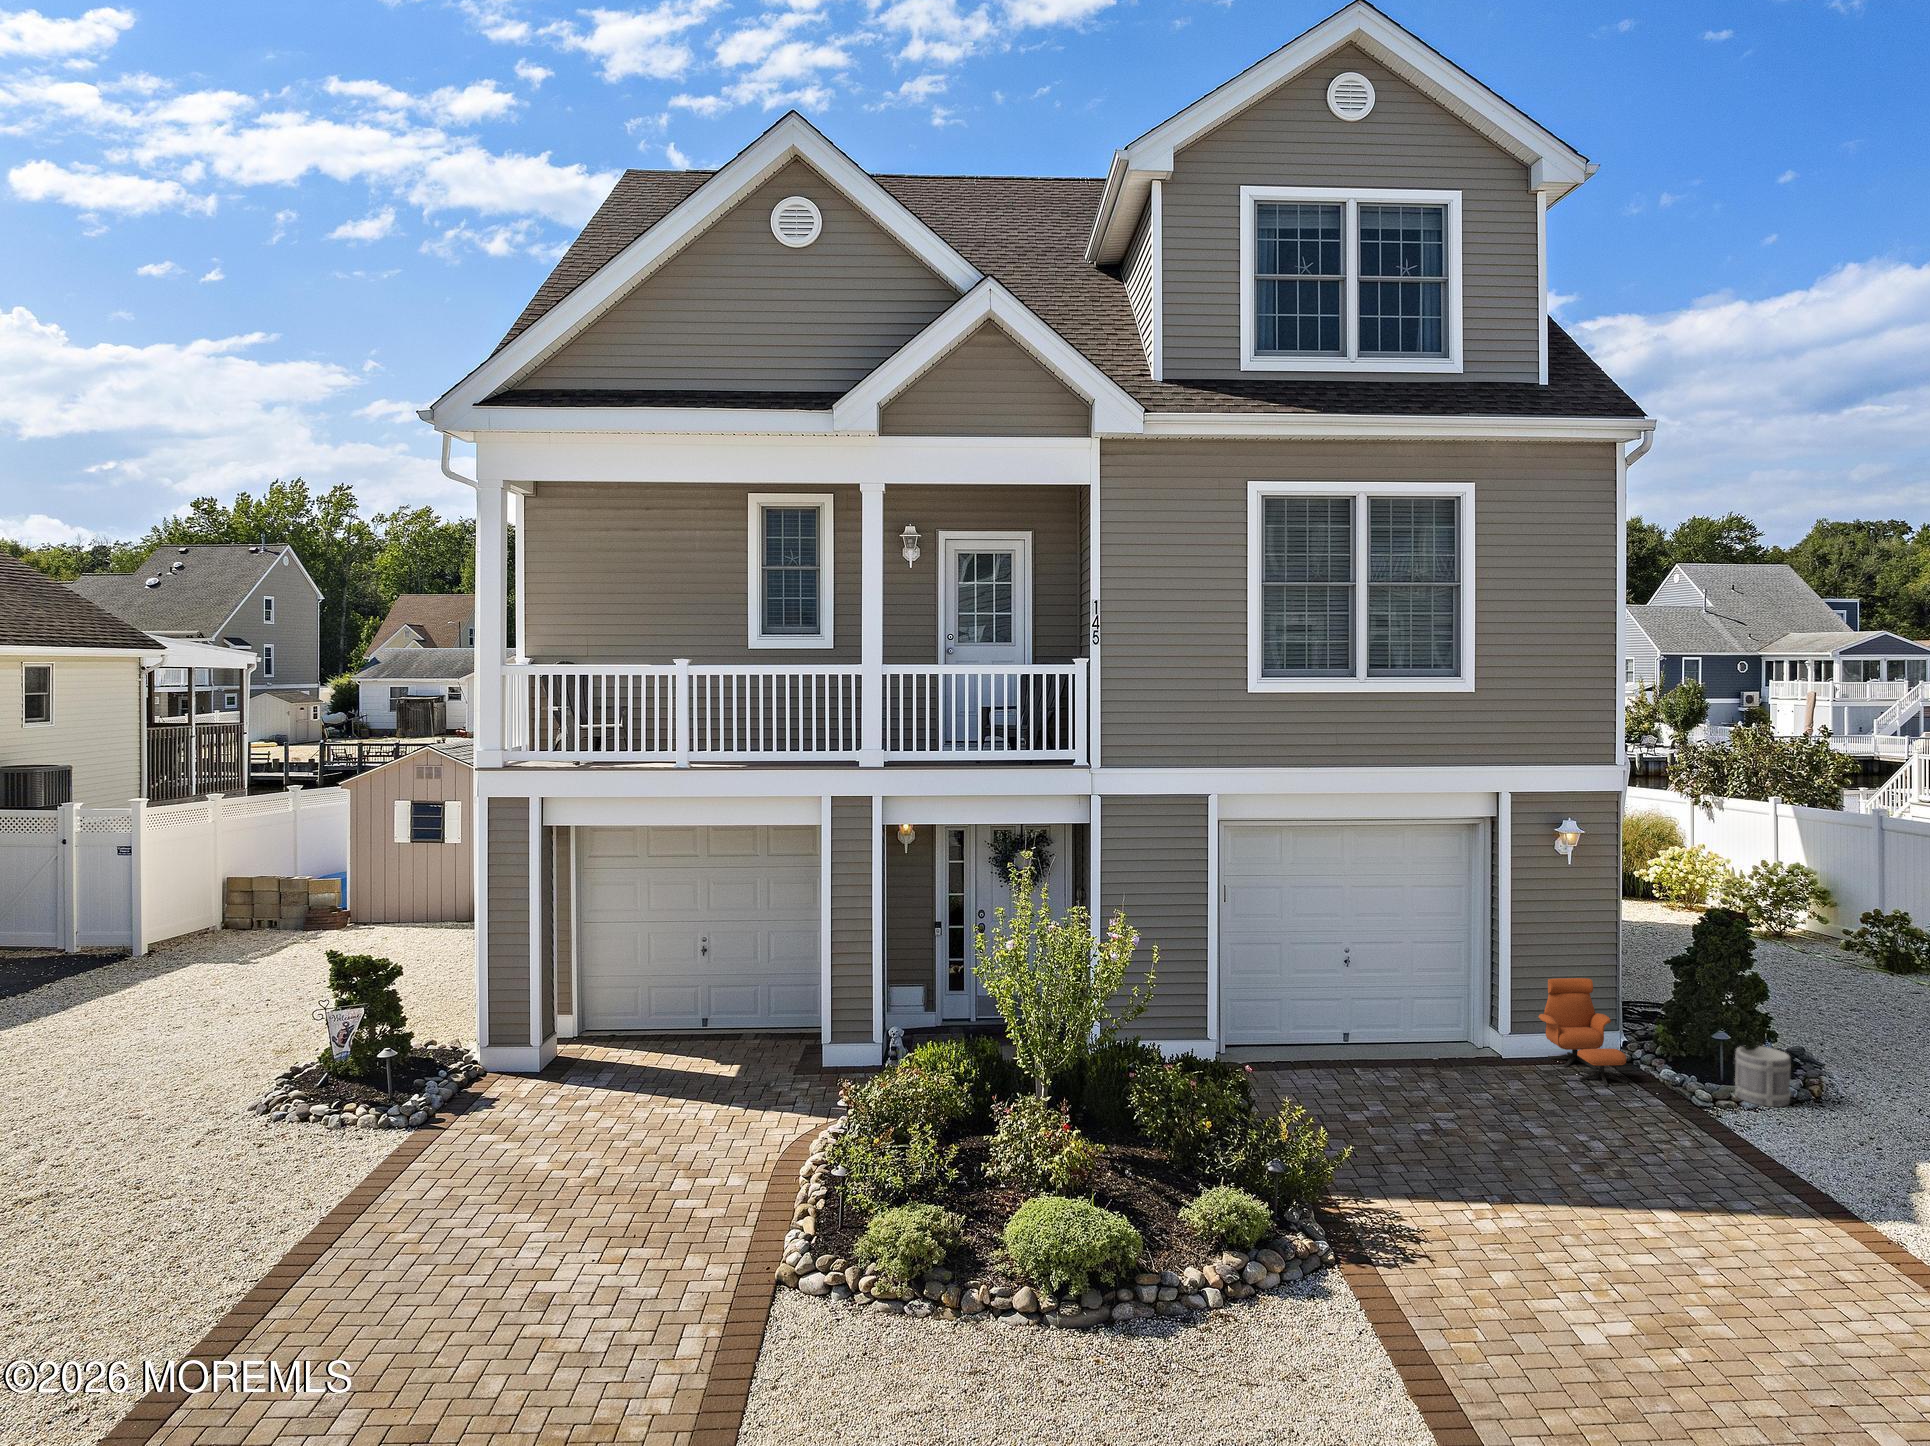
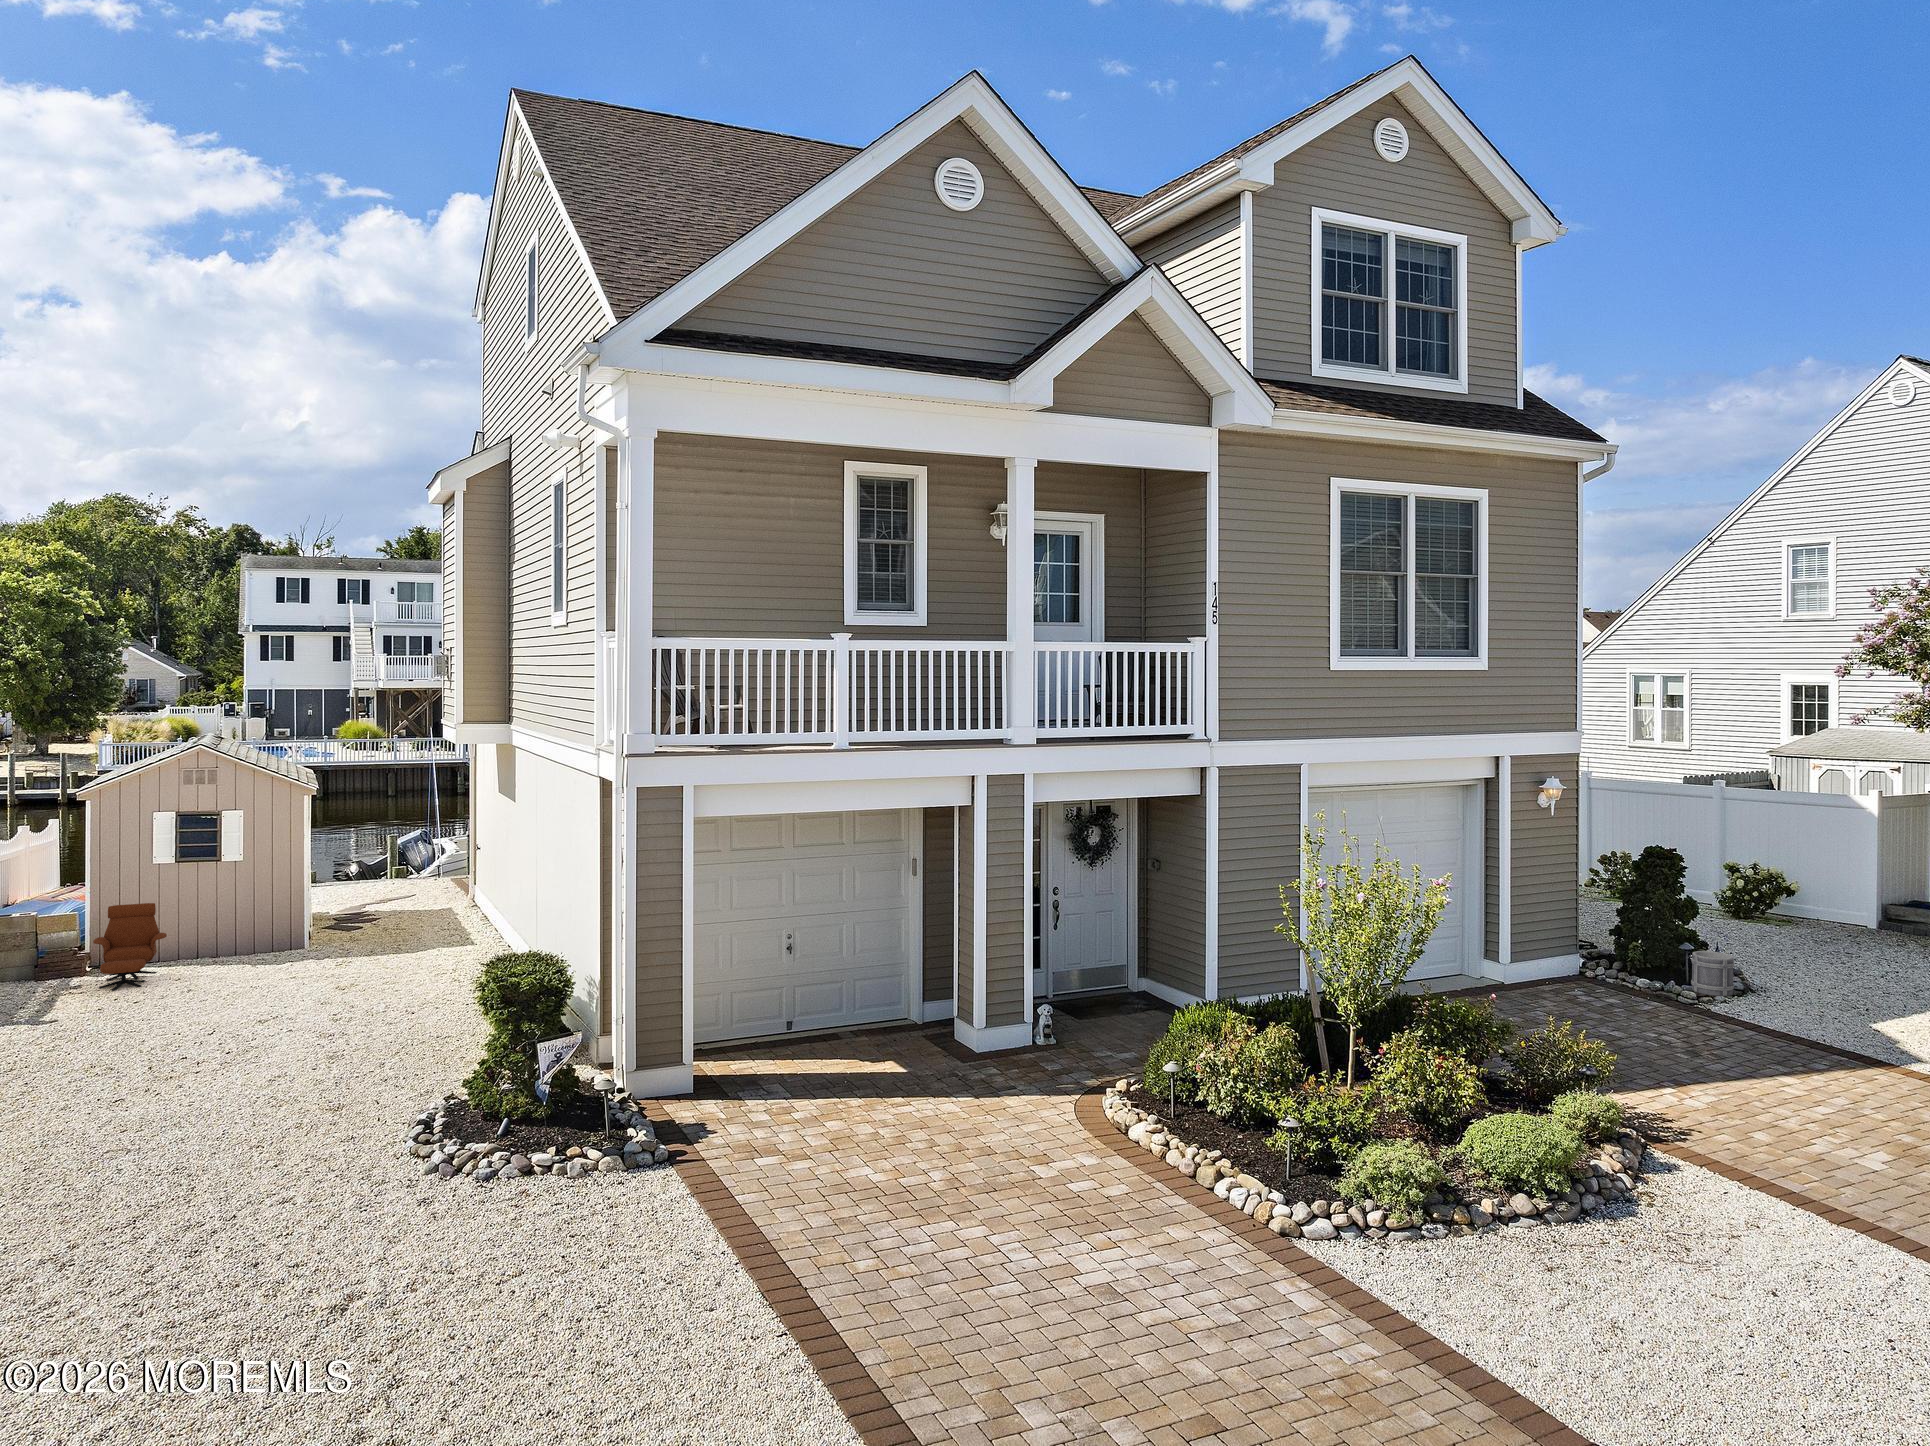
lounge chair: present [1539,978,1627,1086] -> present [93,903,167,991]

